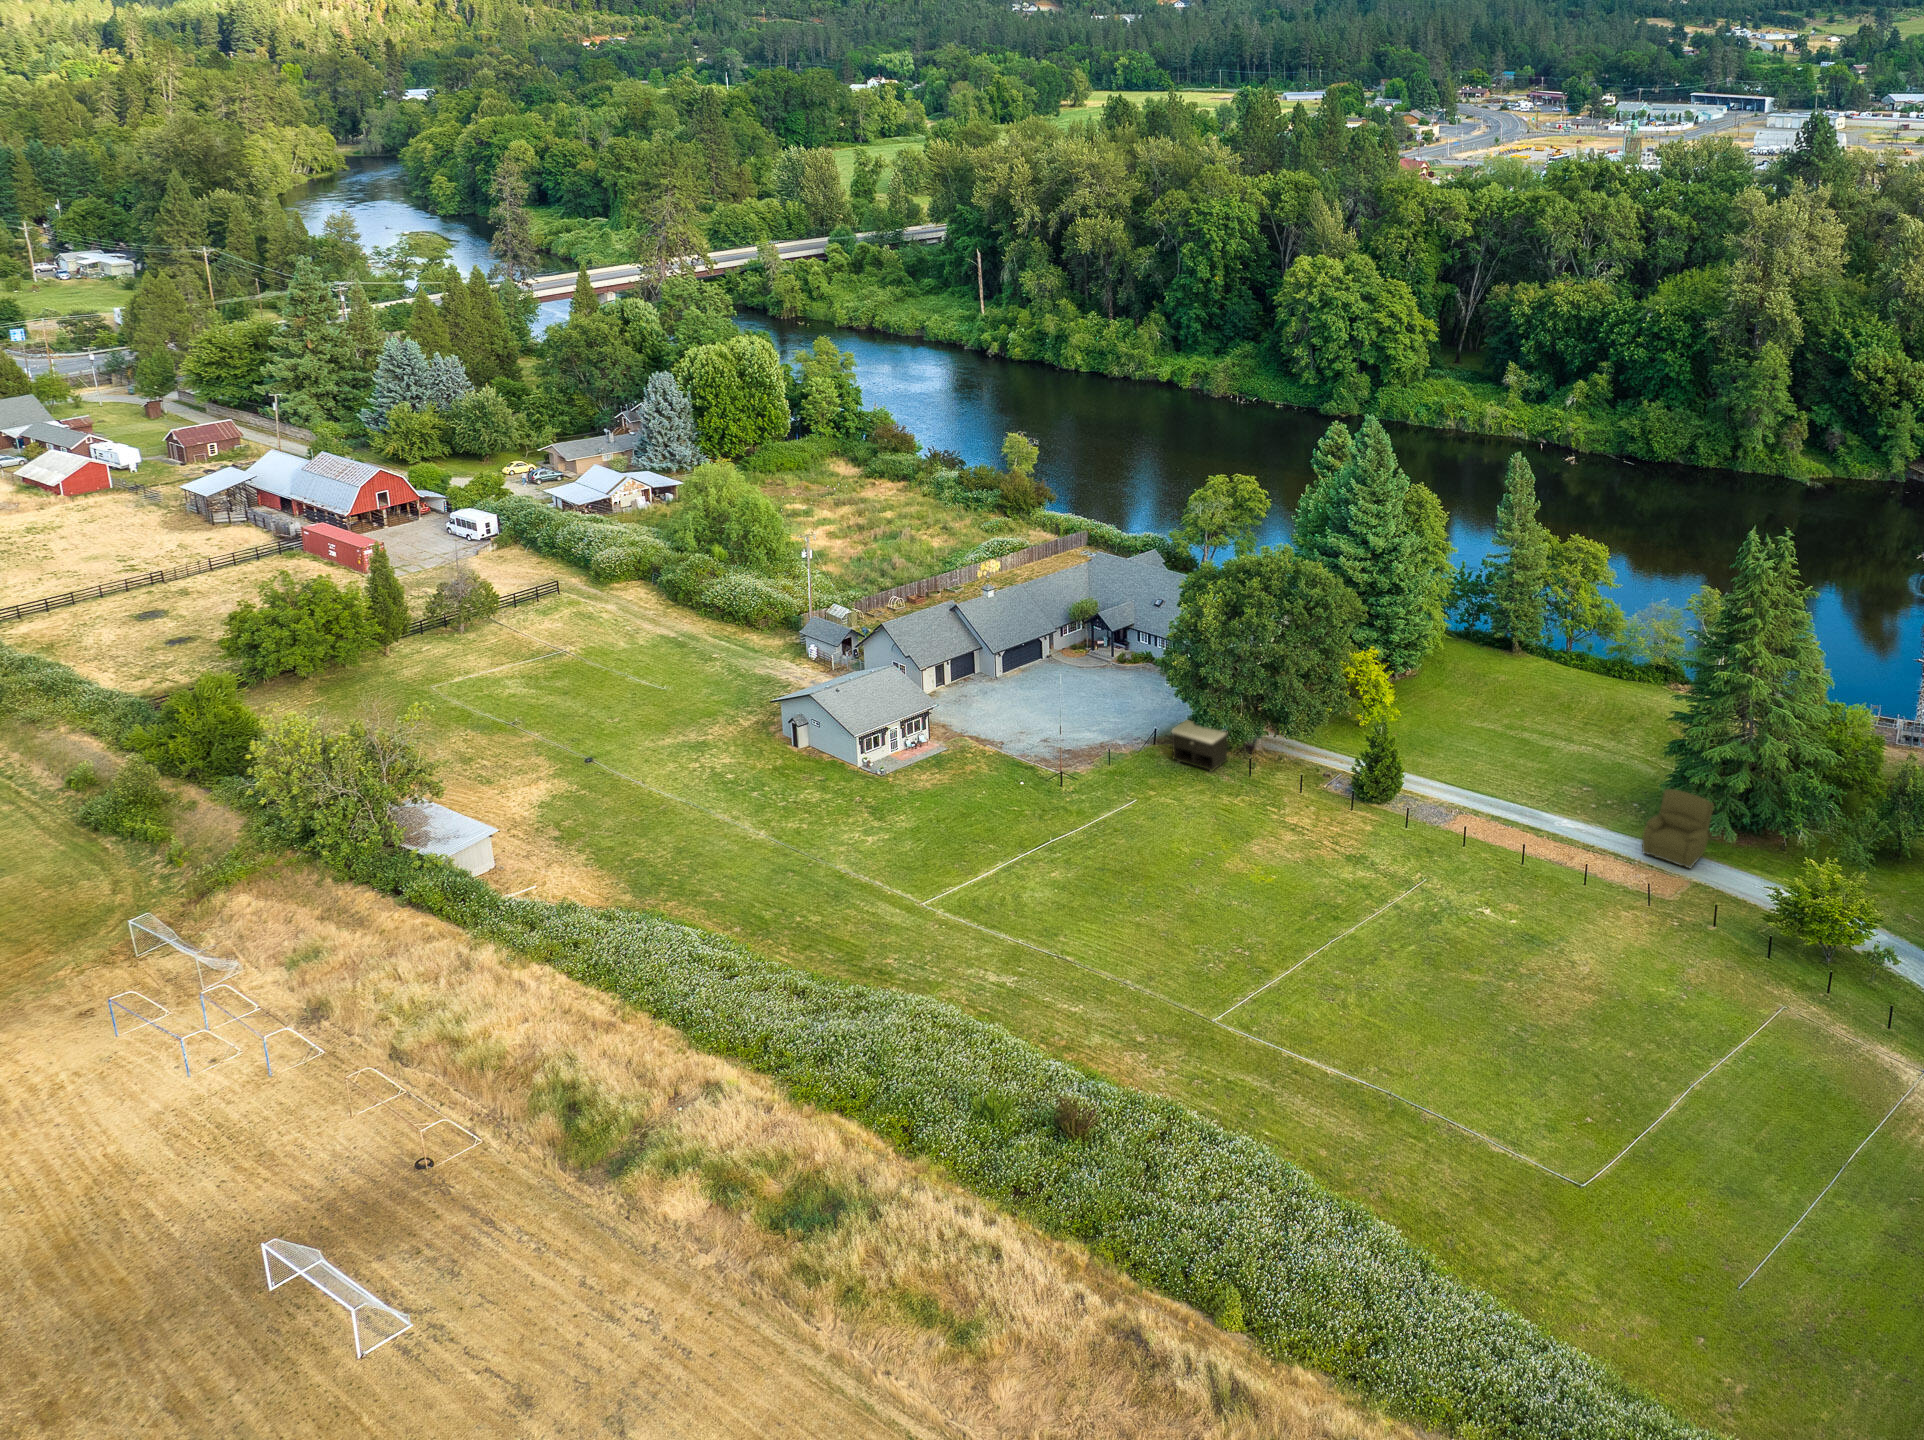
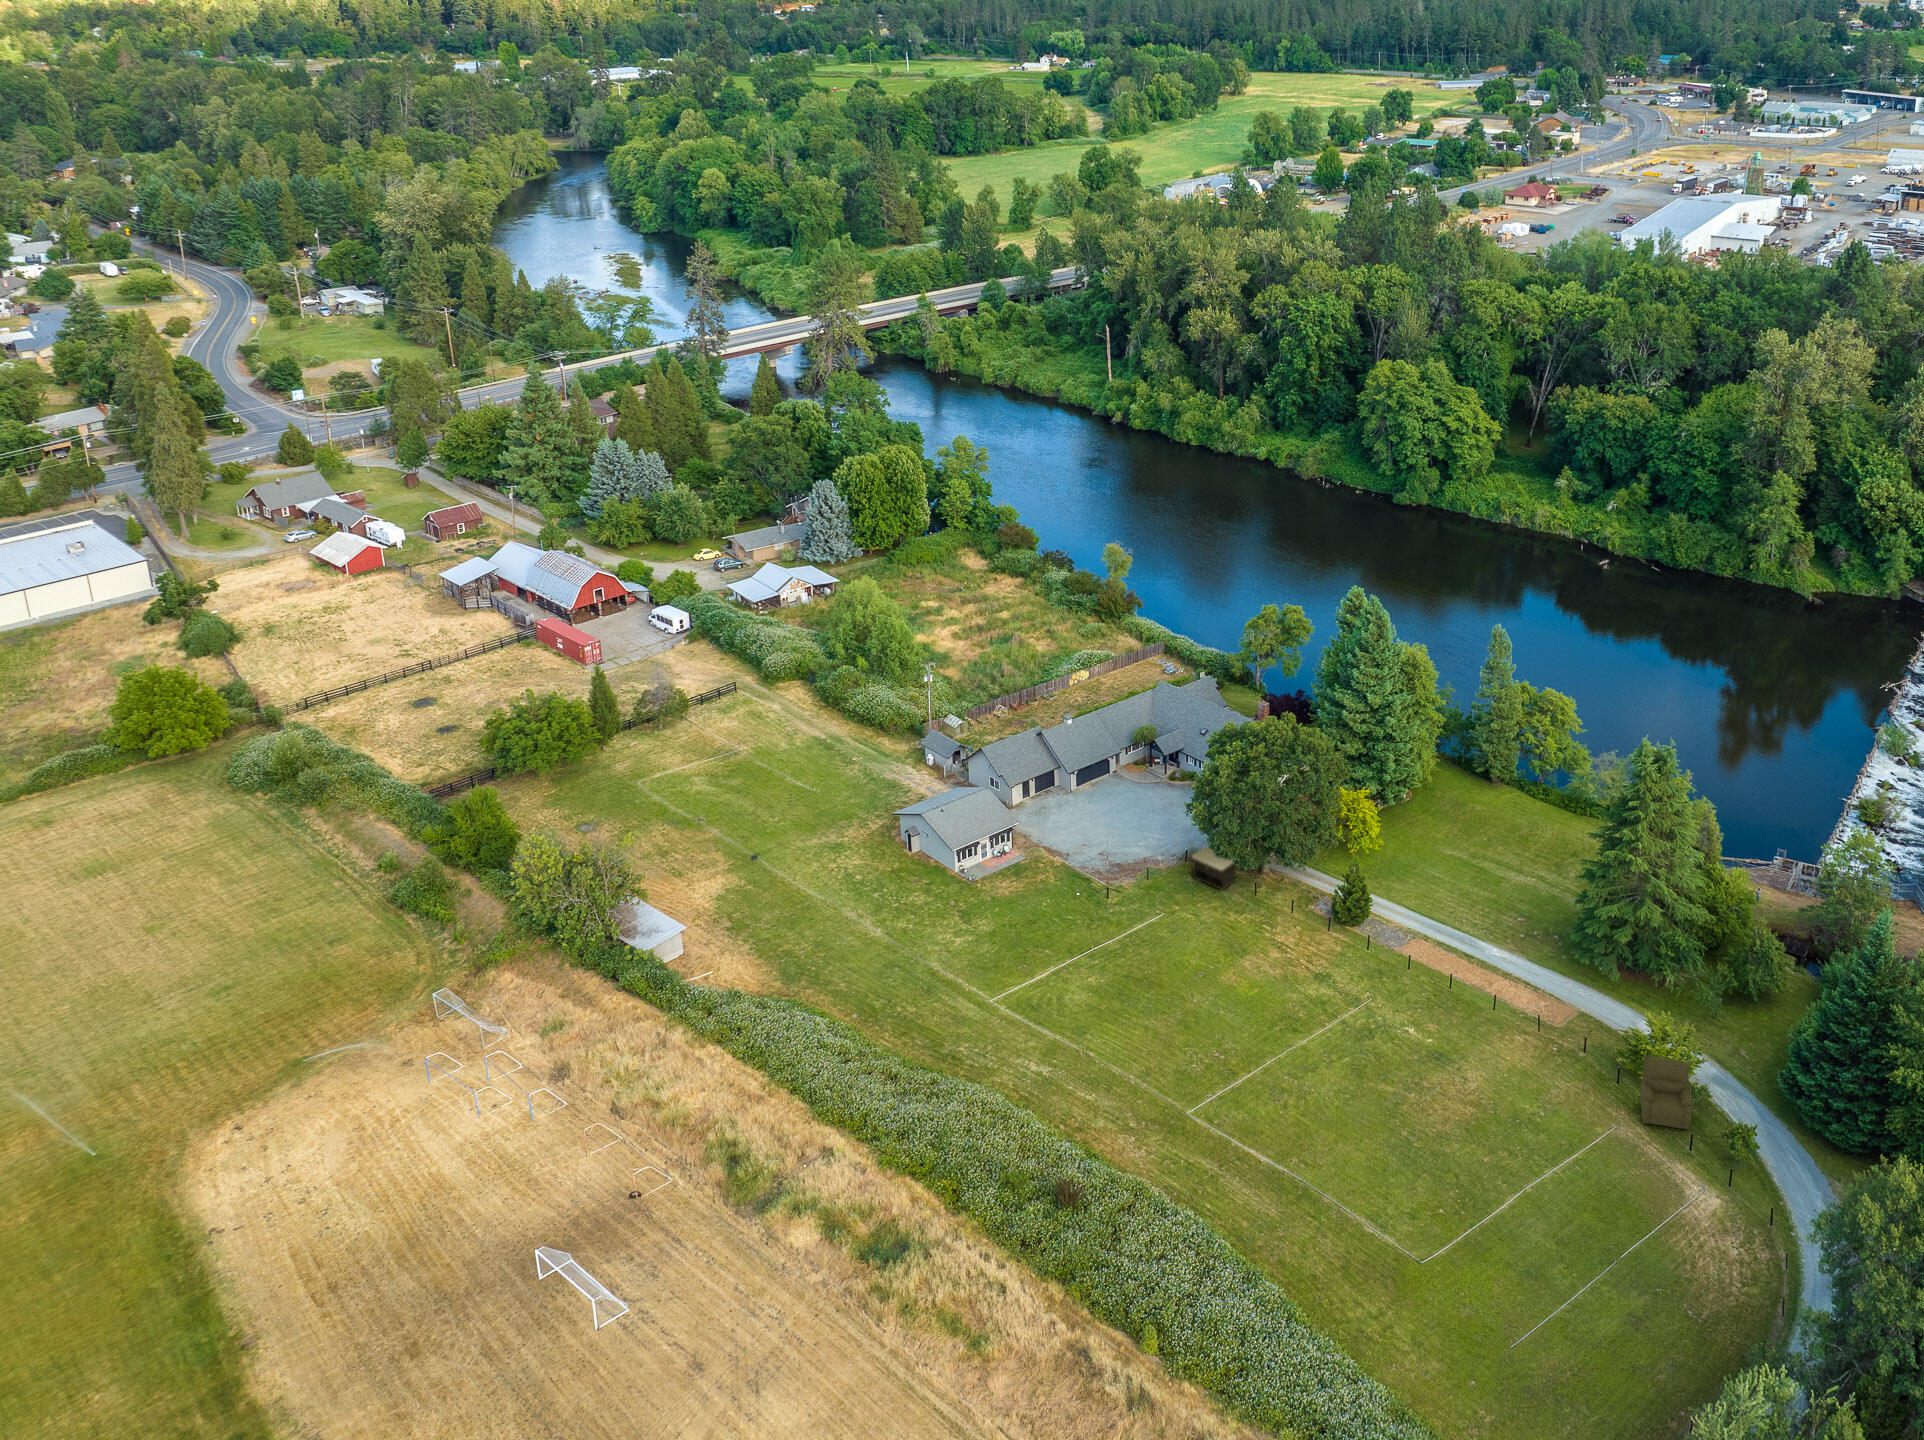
chair: present [1642,789,1714,868] -> present [1640,1056,1692,1129]

